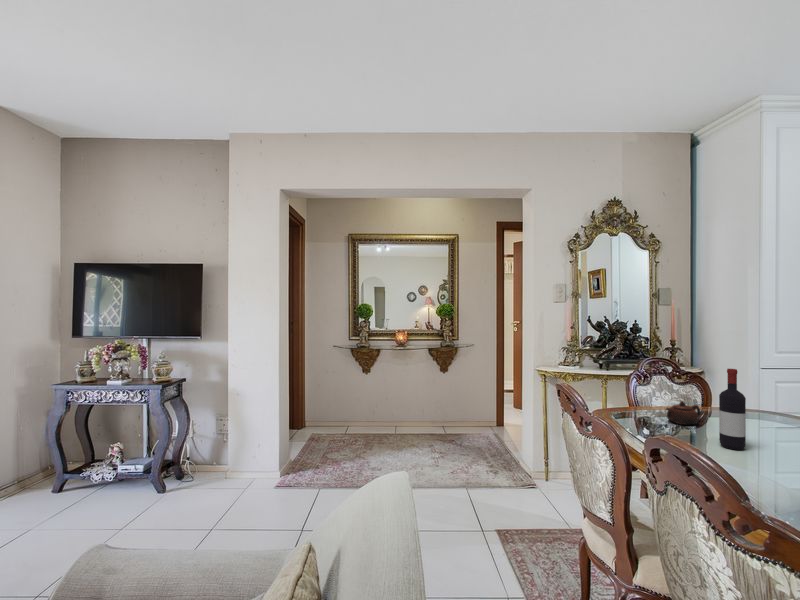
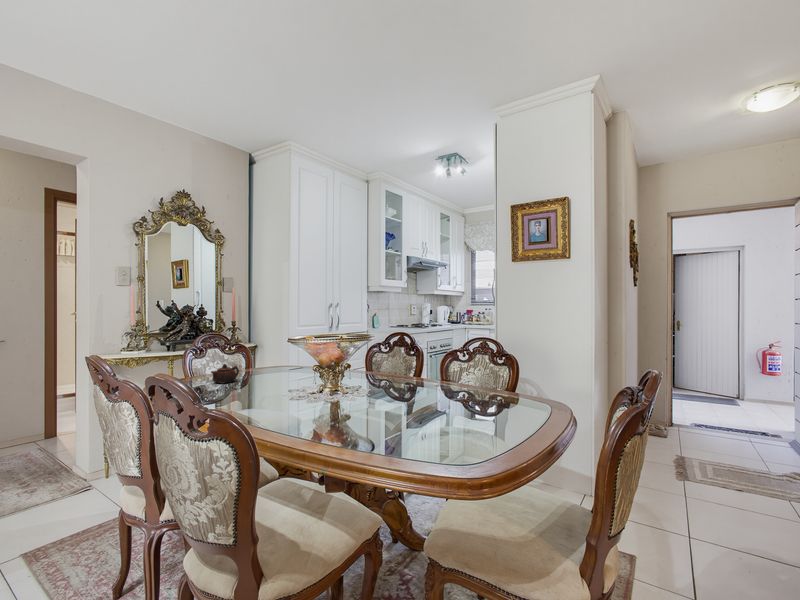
wine bottle: present [719,369,746,450] -> none [244,331,261,392]

